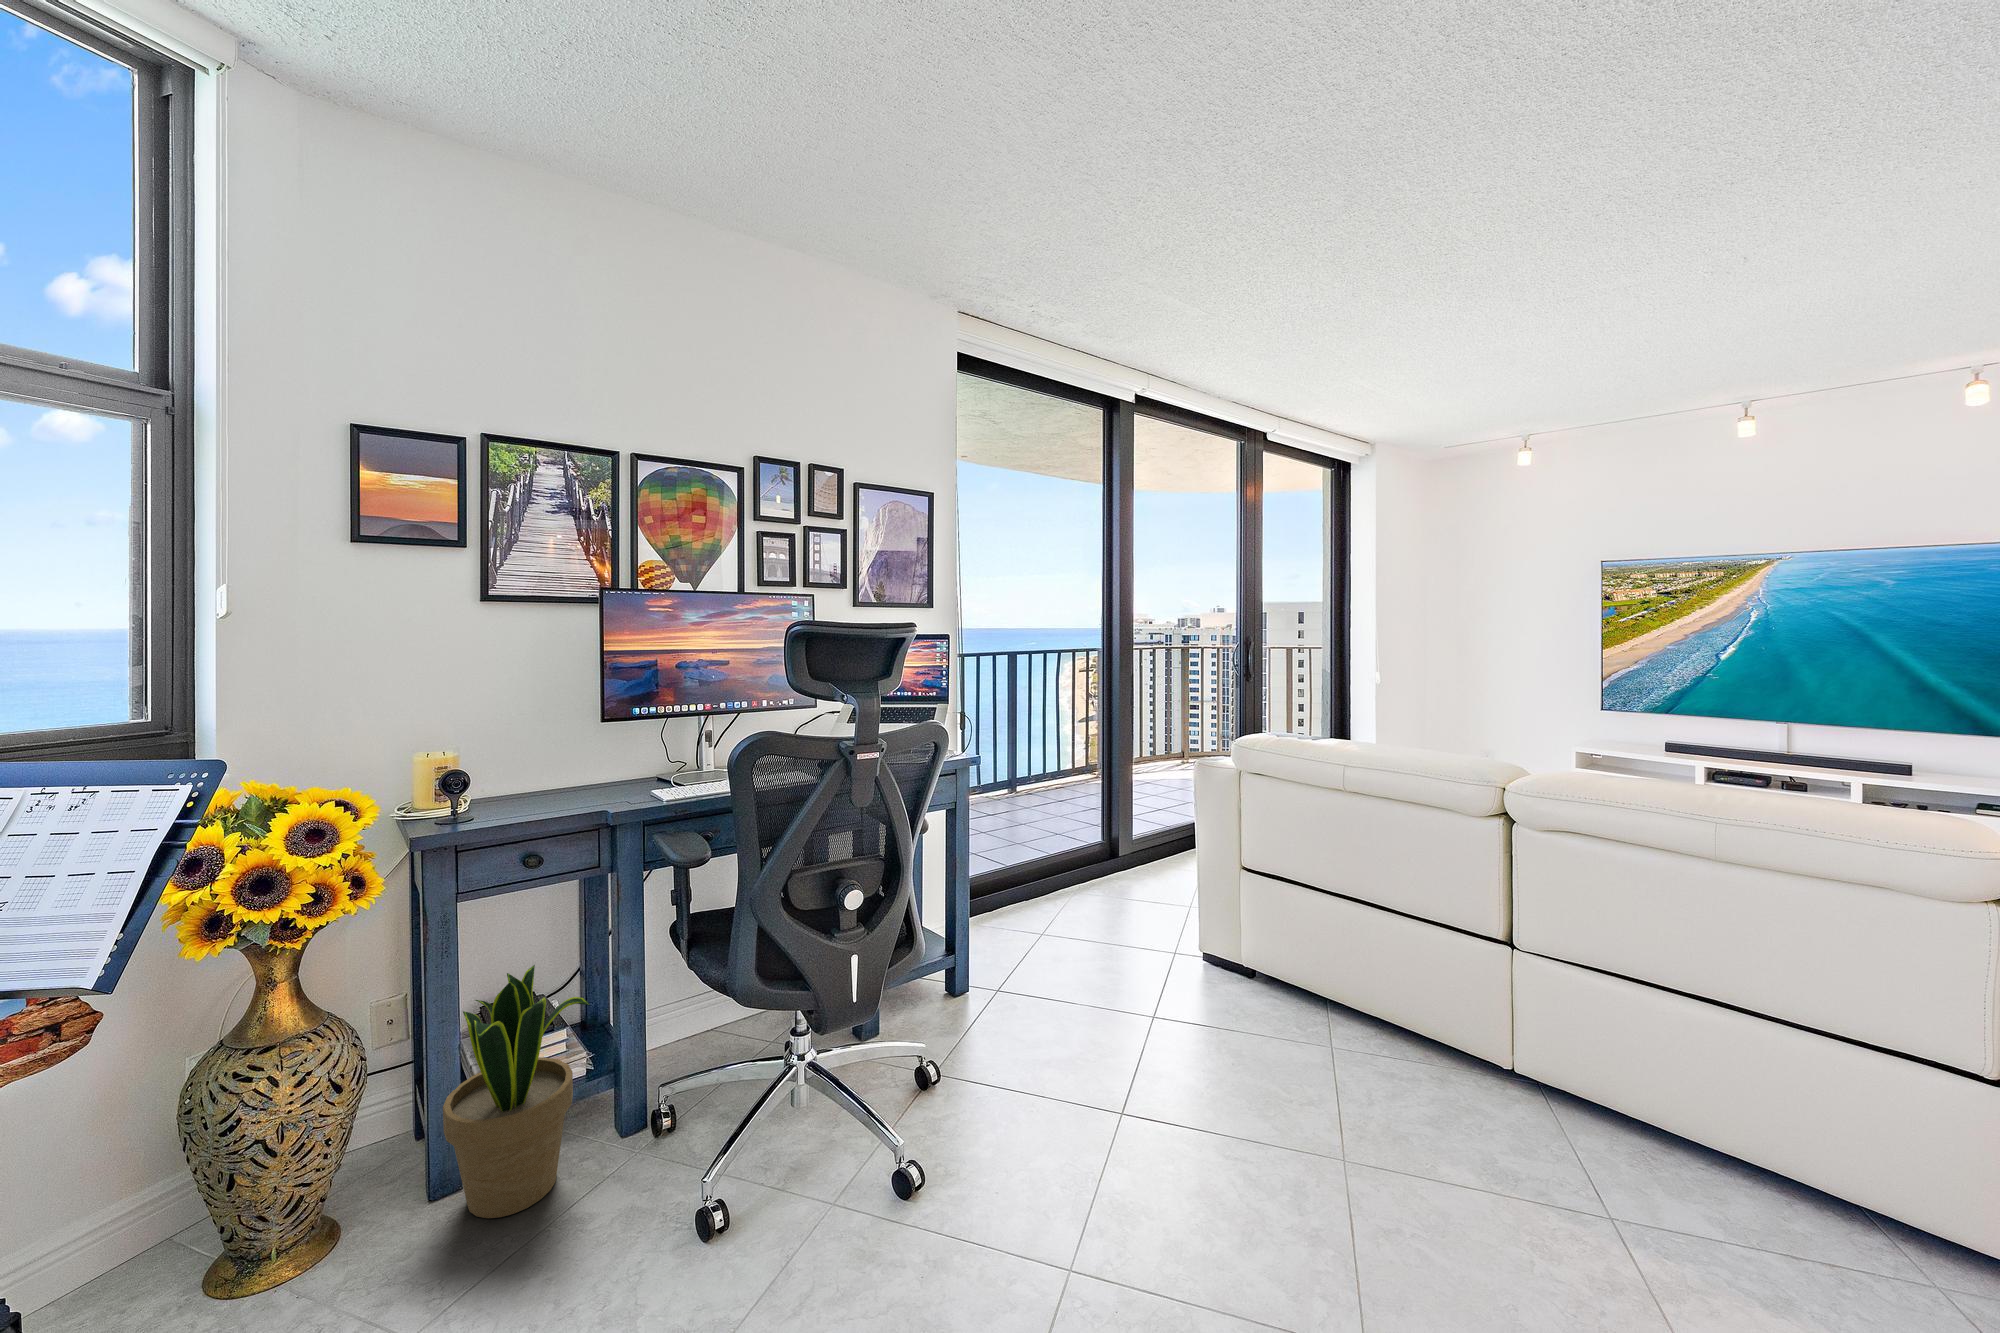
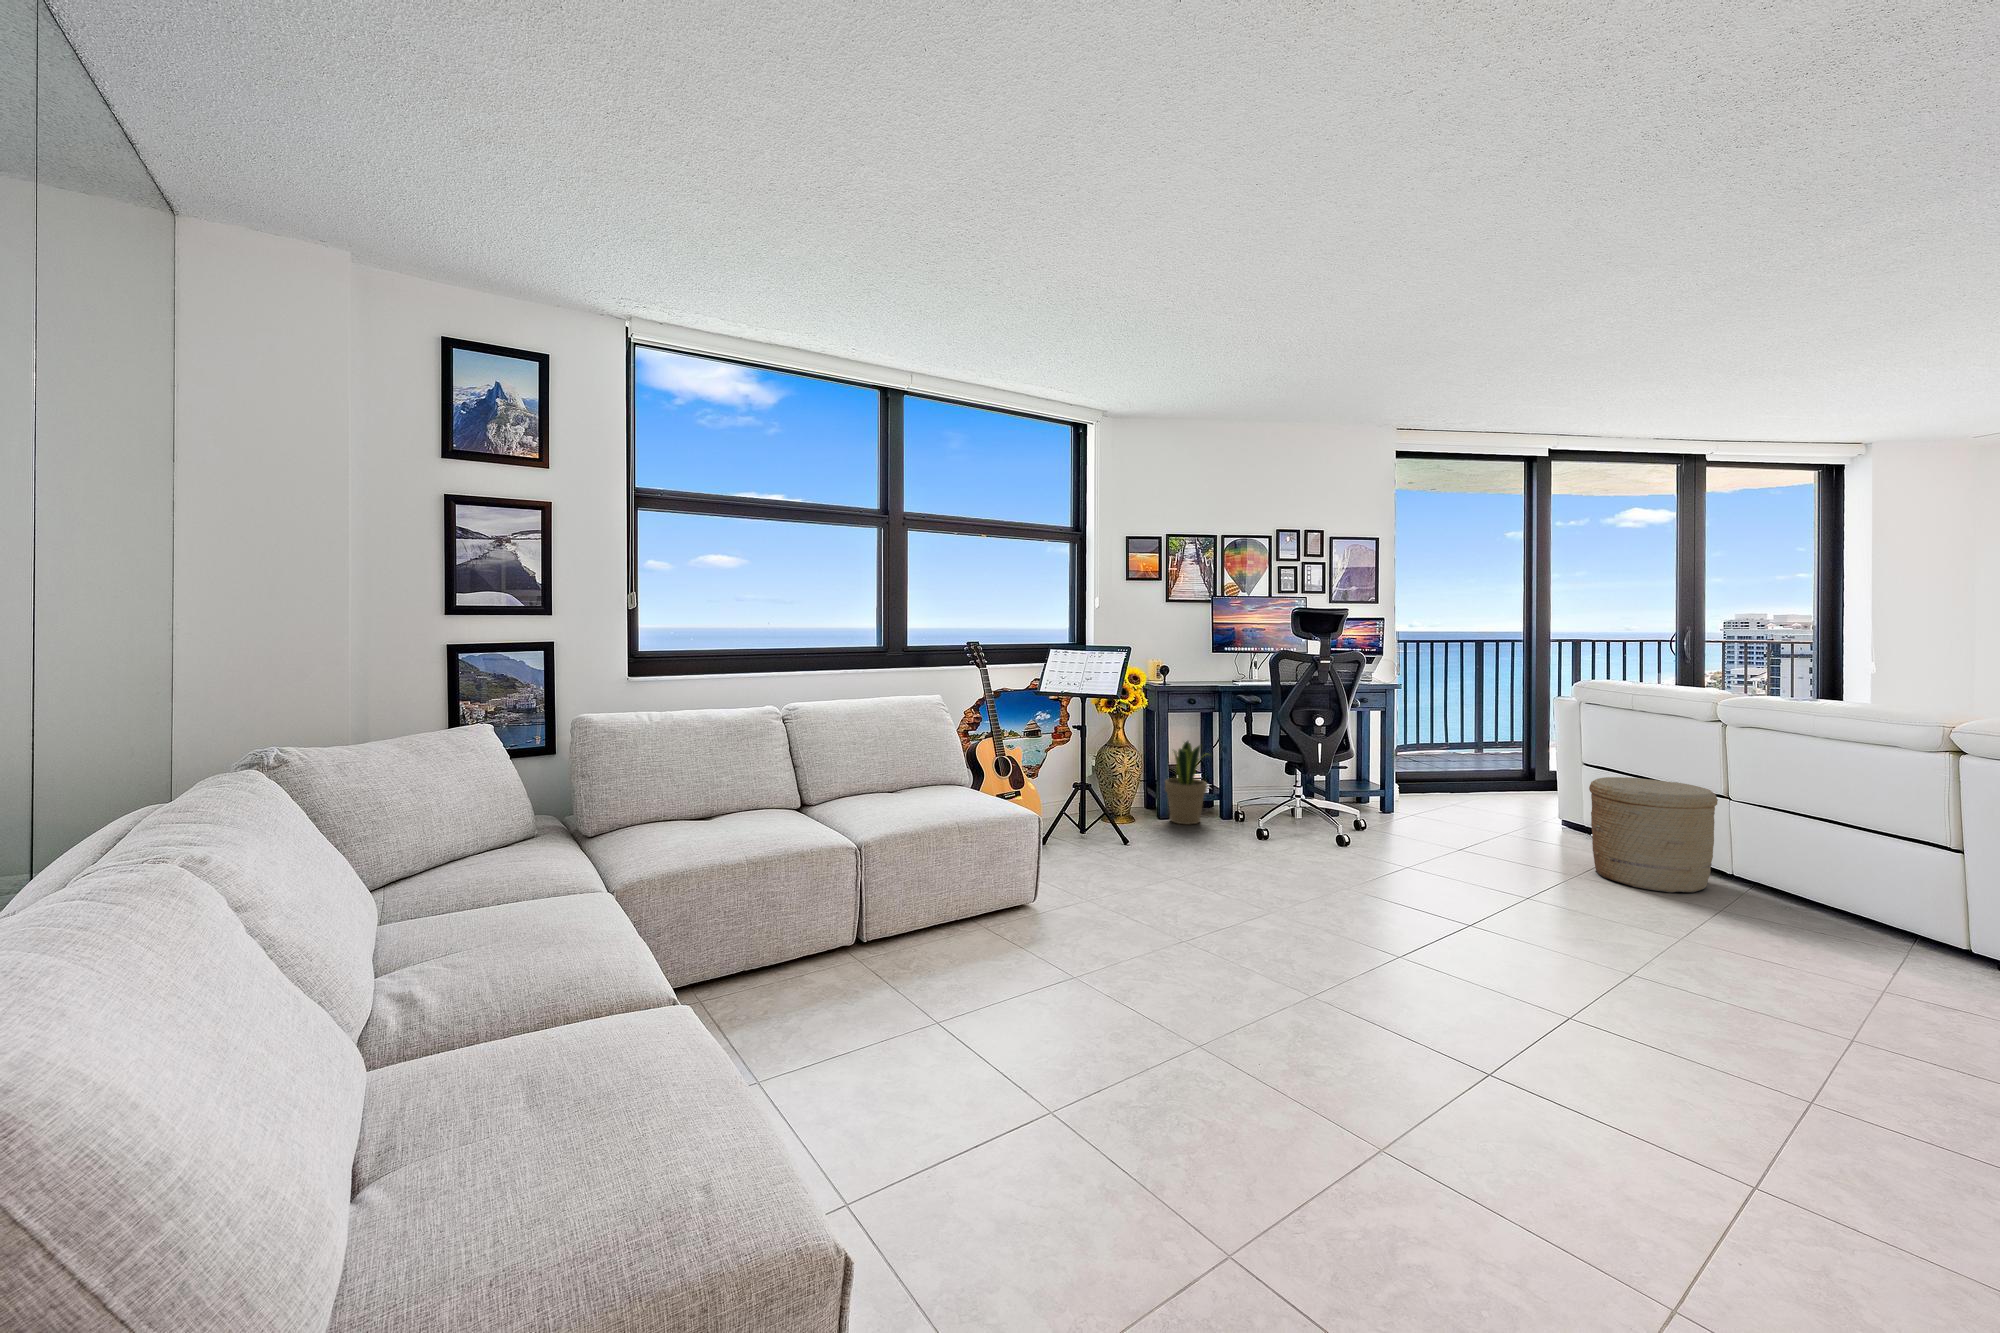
woven basket: none [1364,961,1594,1243] -> present [1589,777,1718,892]

